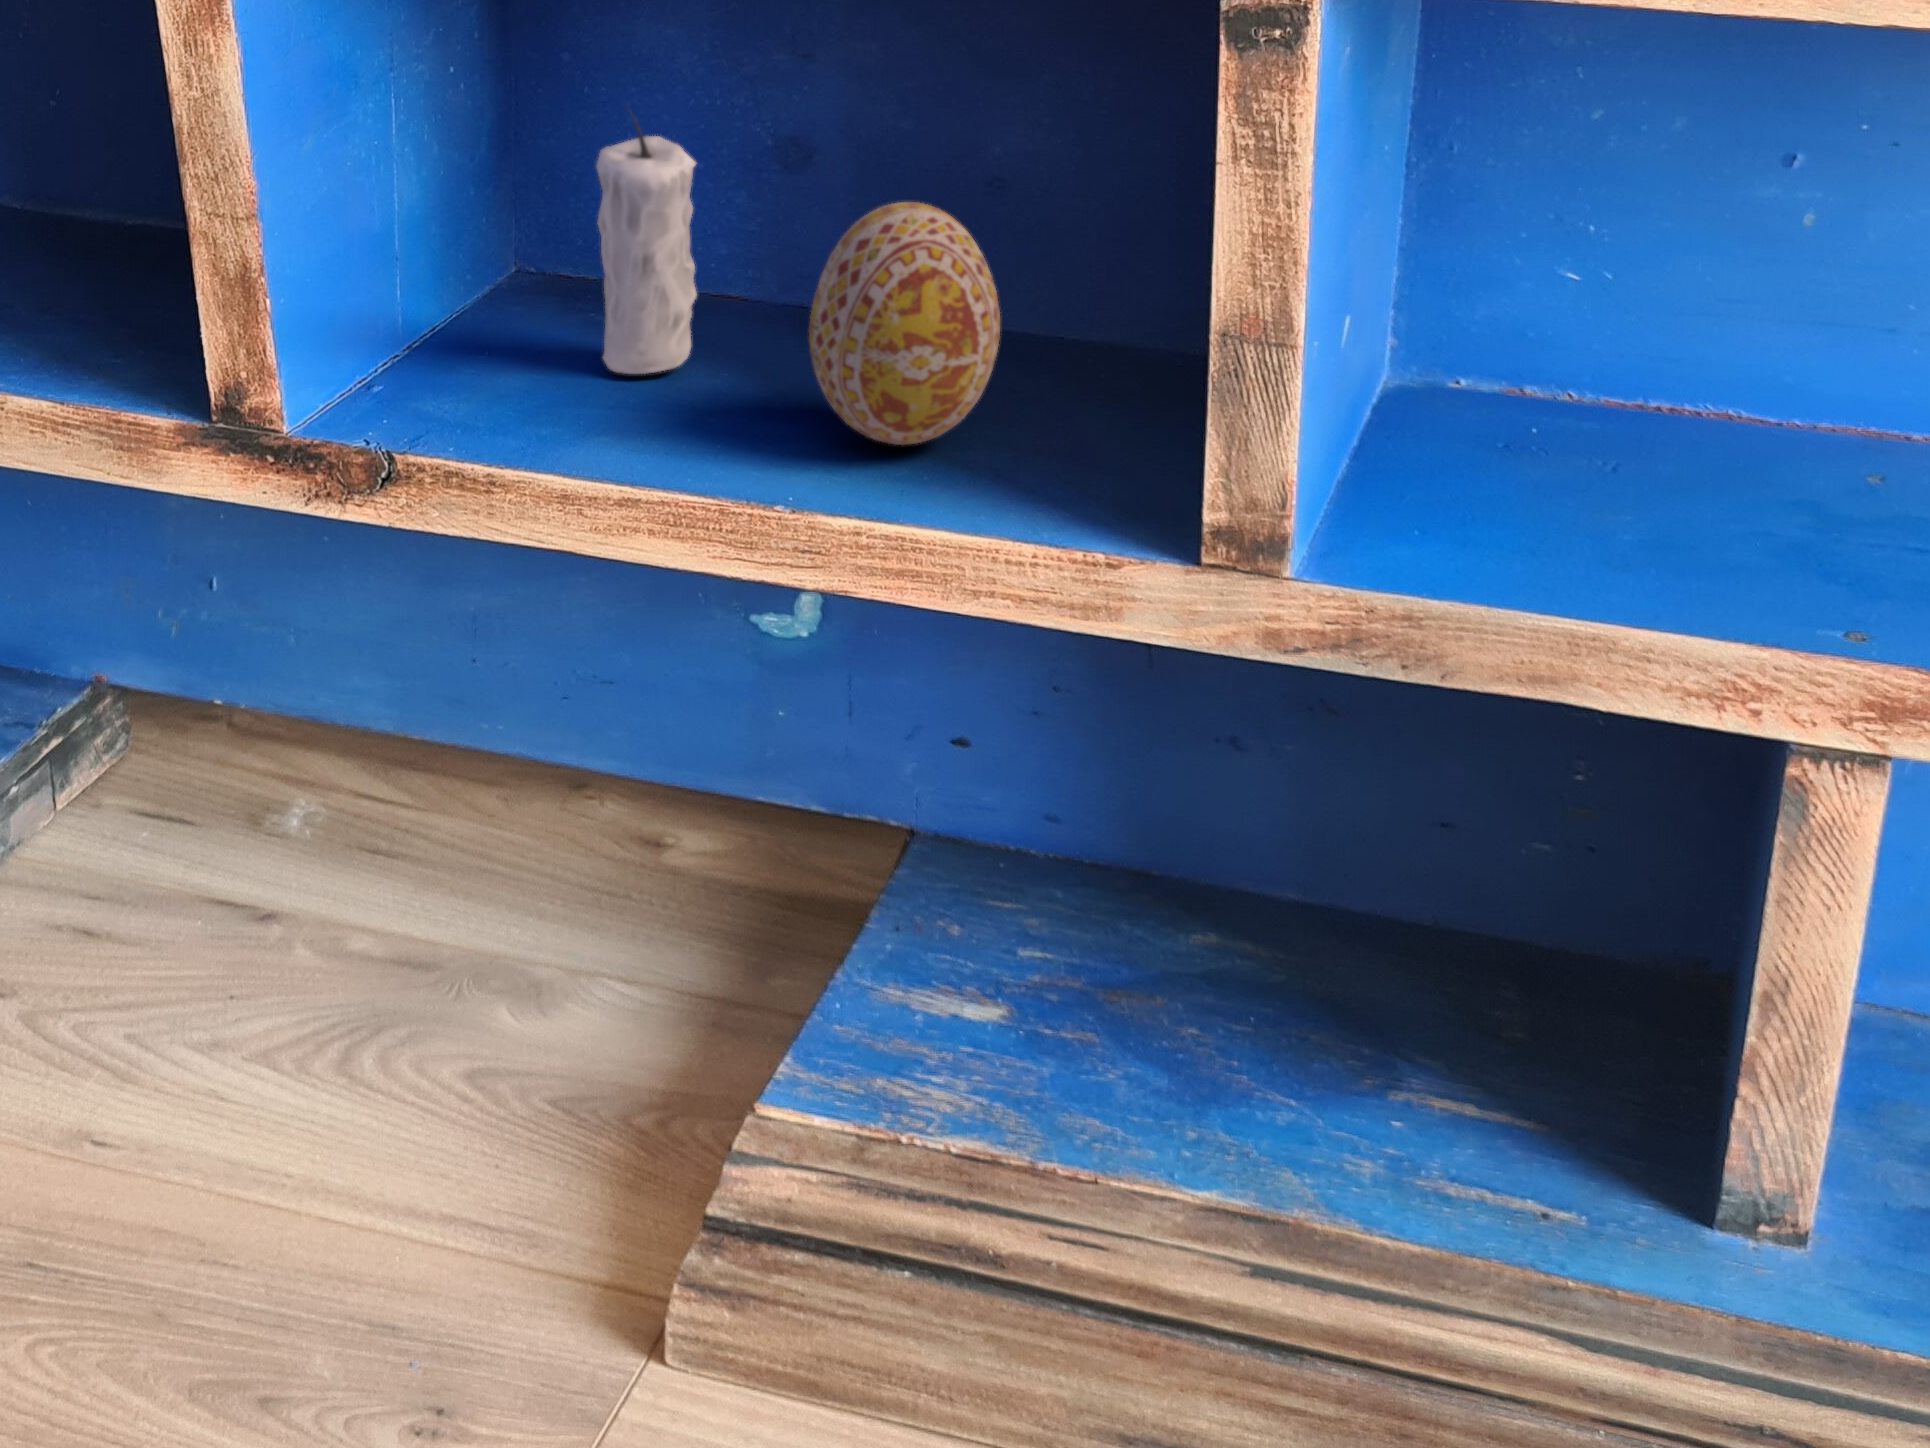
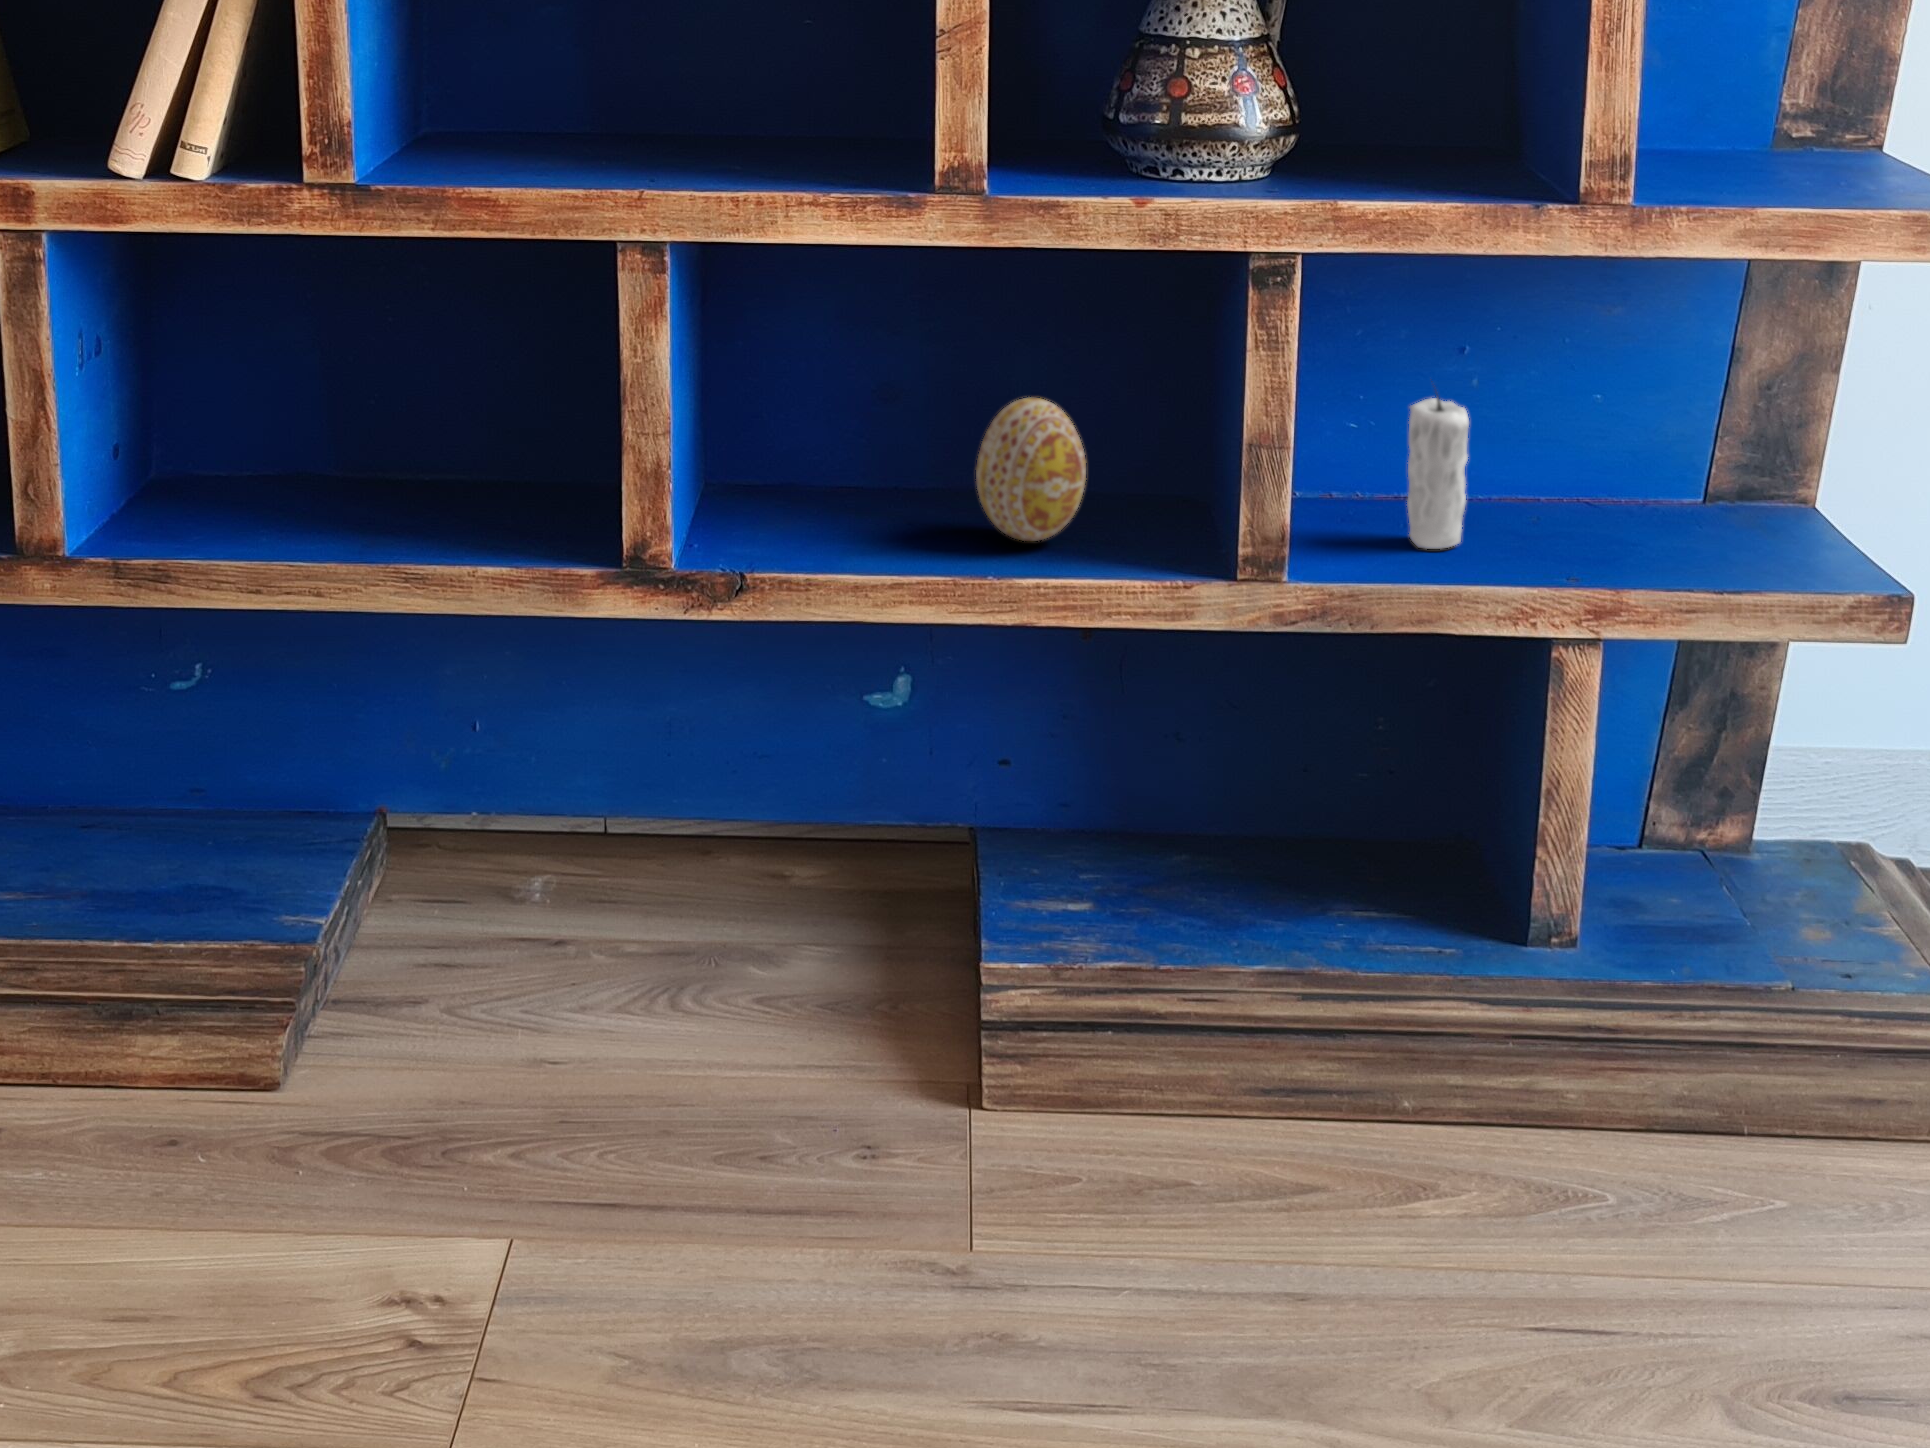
candle: present [597,114,697,374] -> present [1407,396,1469,549]

